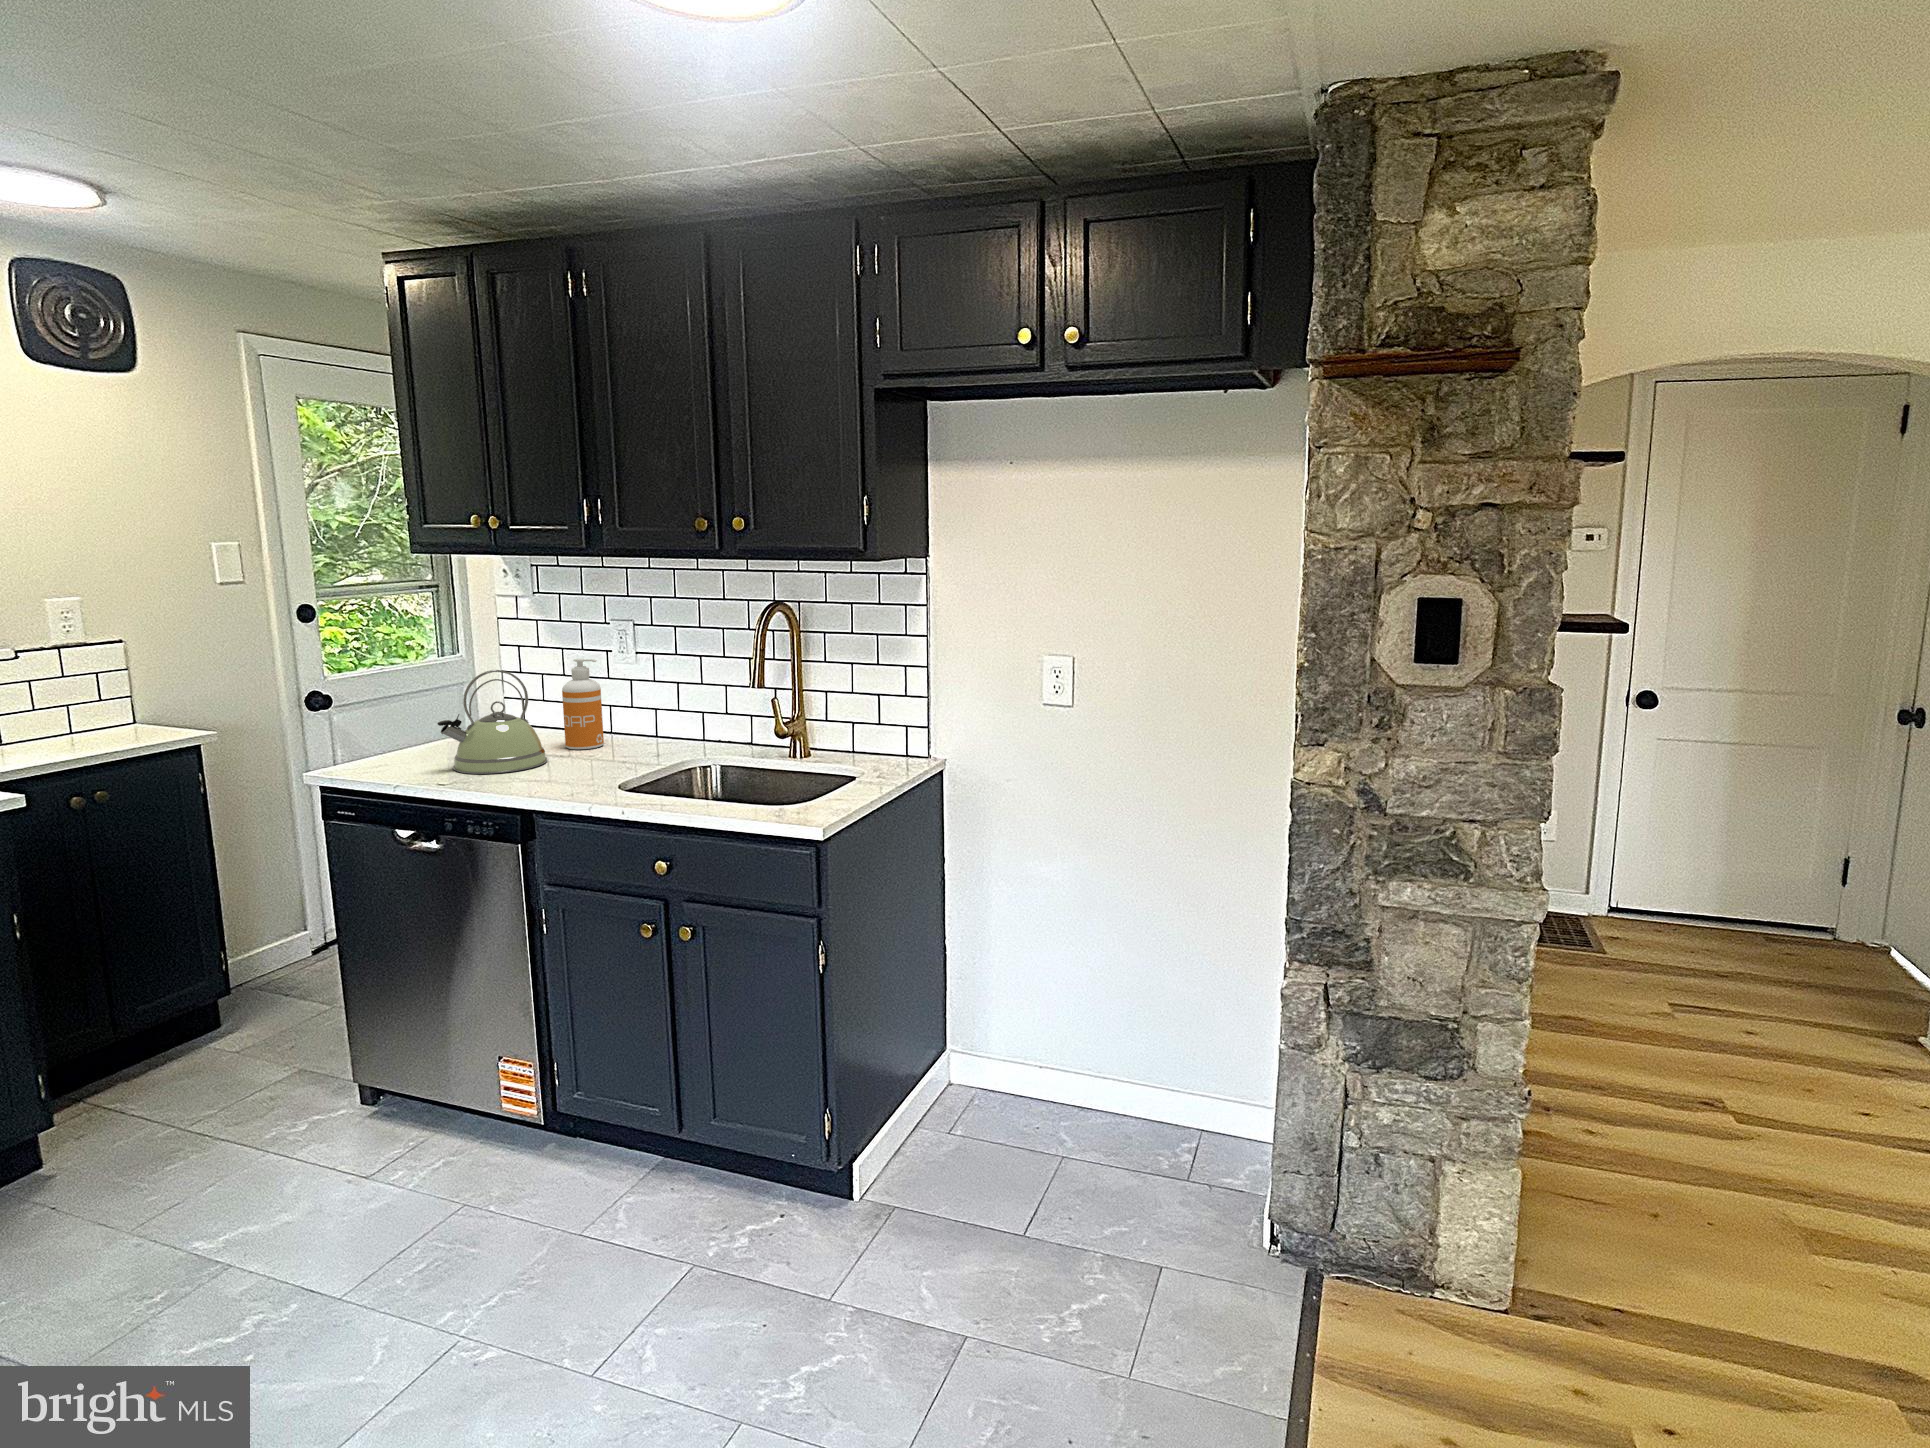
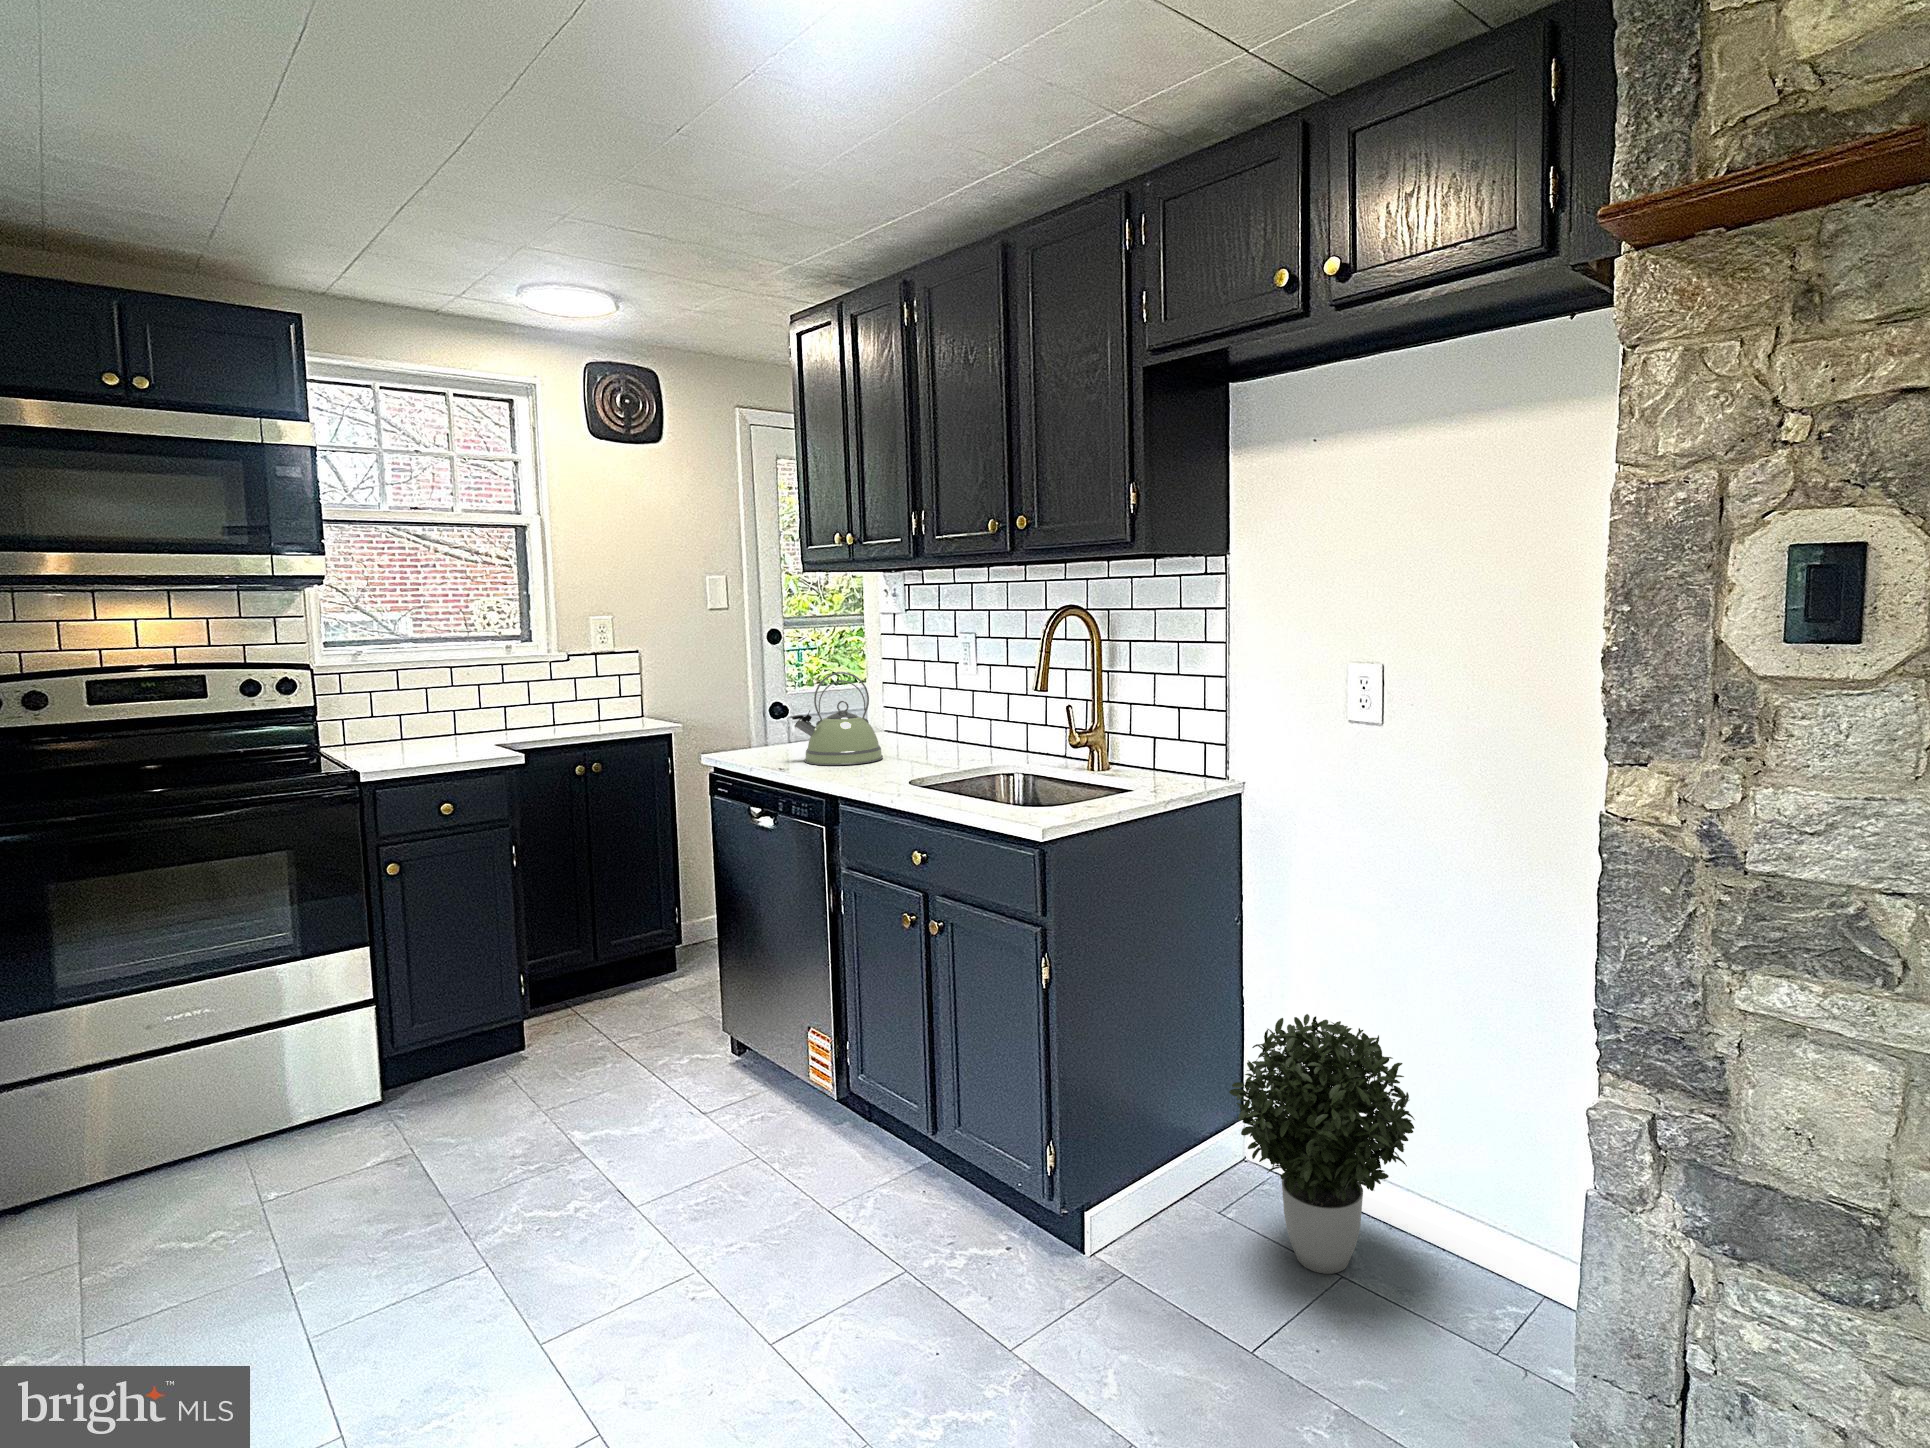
soap dispenser: present [562,658,604,749] -> none [907,667,943,753]
potted plant: none [964,951,1109,1157] -> present [1229,1014,1415,1274]

